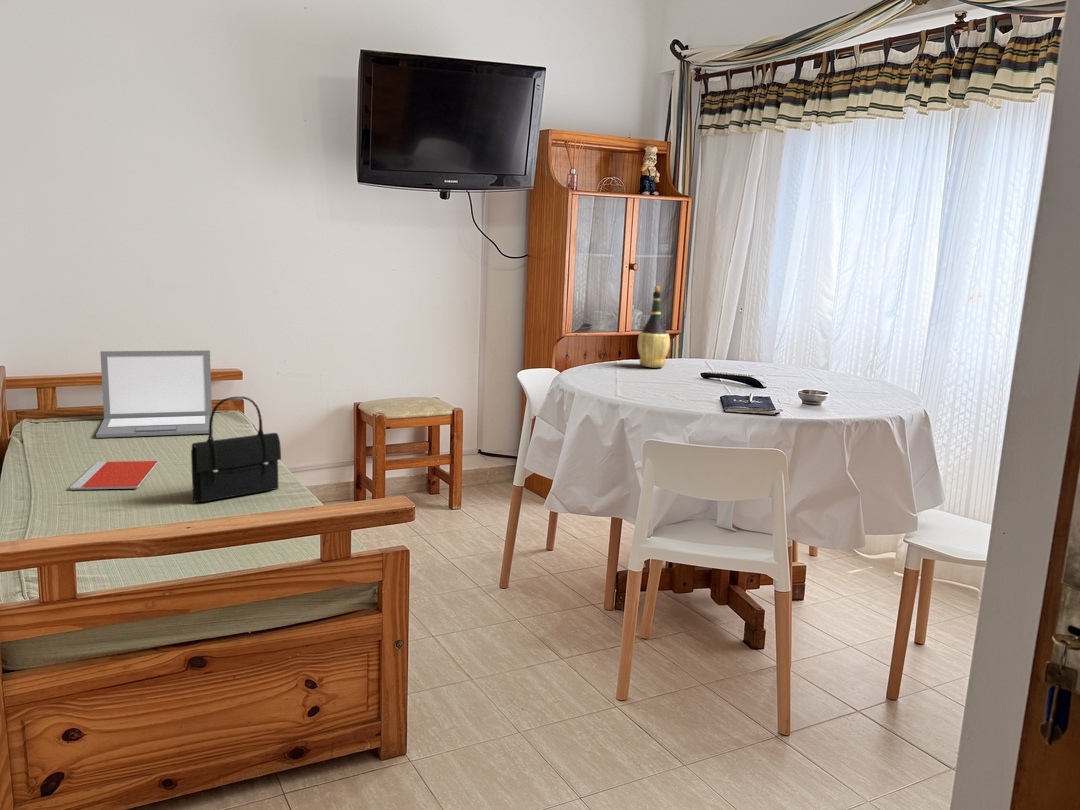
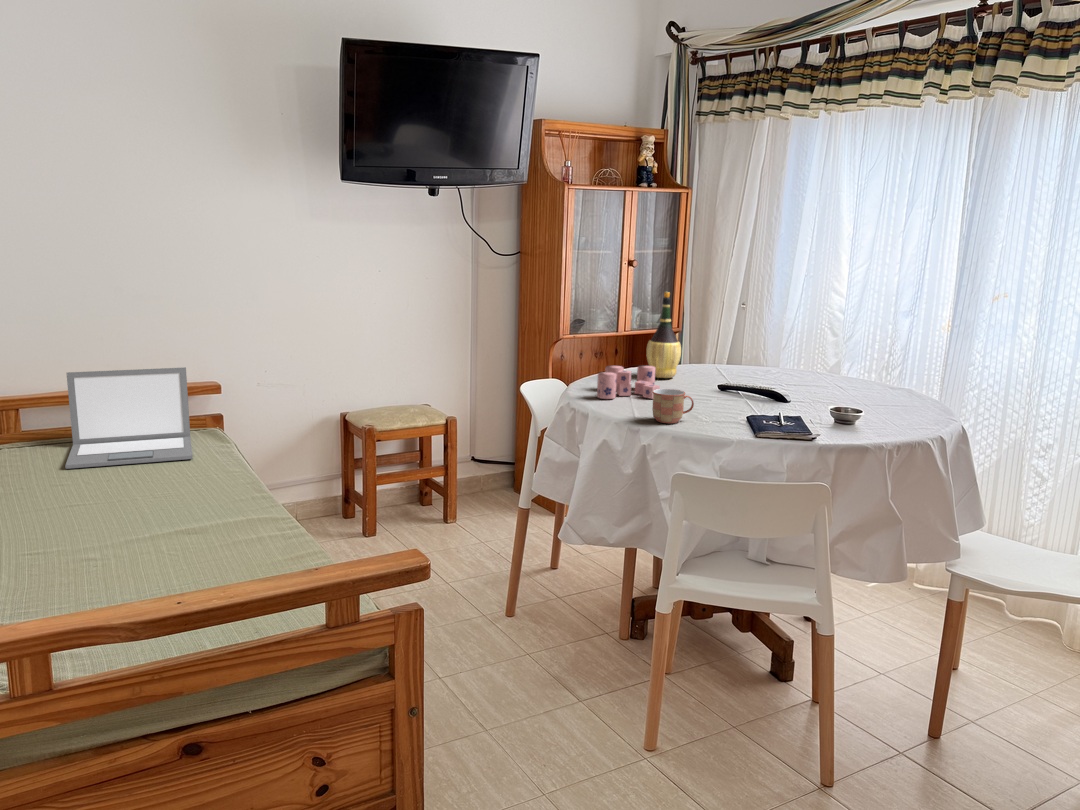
candle: none [586,353,645,383] -> present [597,365,660,399]
mug: none [633,369,672,401] -> present [652,389,694,423]
handbag: present [191,397,281,503] -> none [173,431,272,550]
notebook: present [70,461,158,490] -> none [39,497,135,538]

